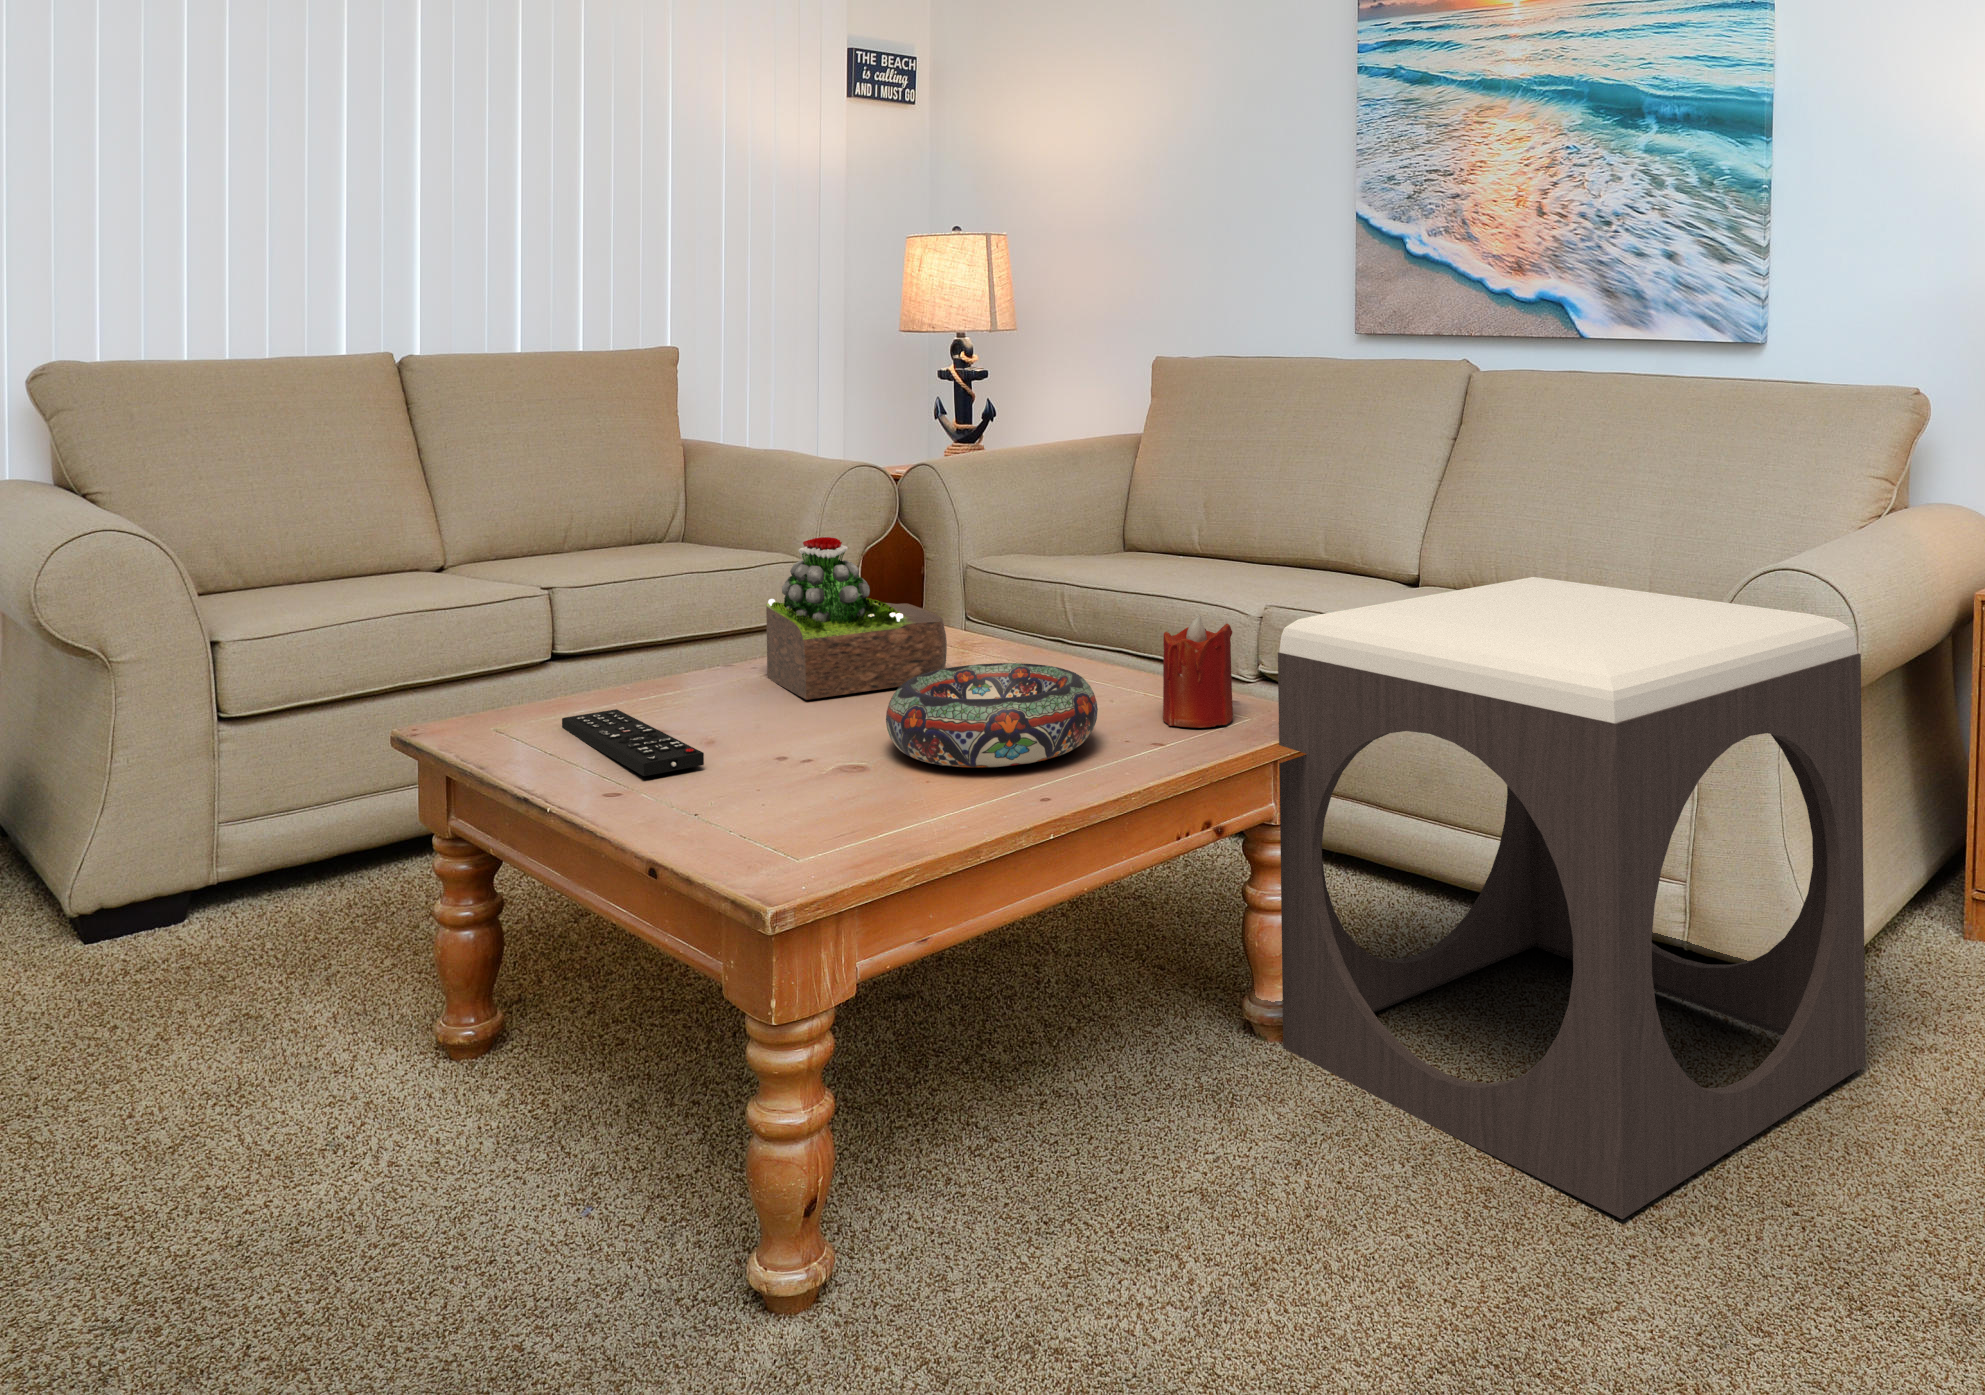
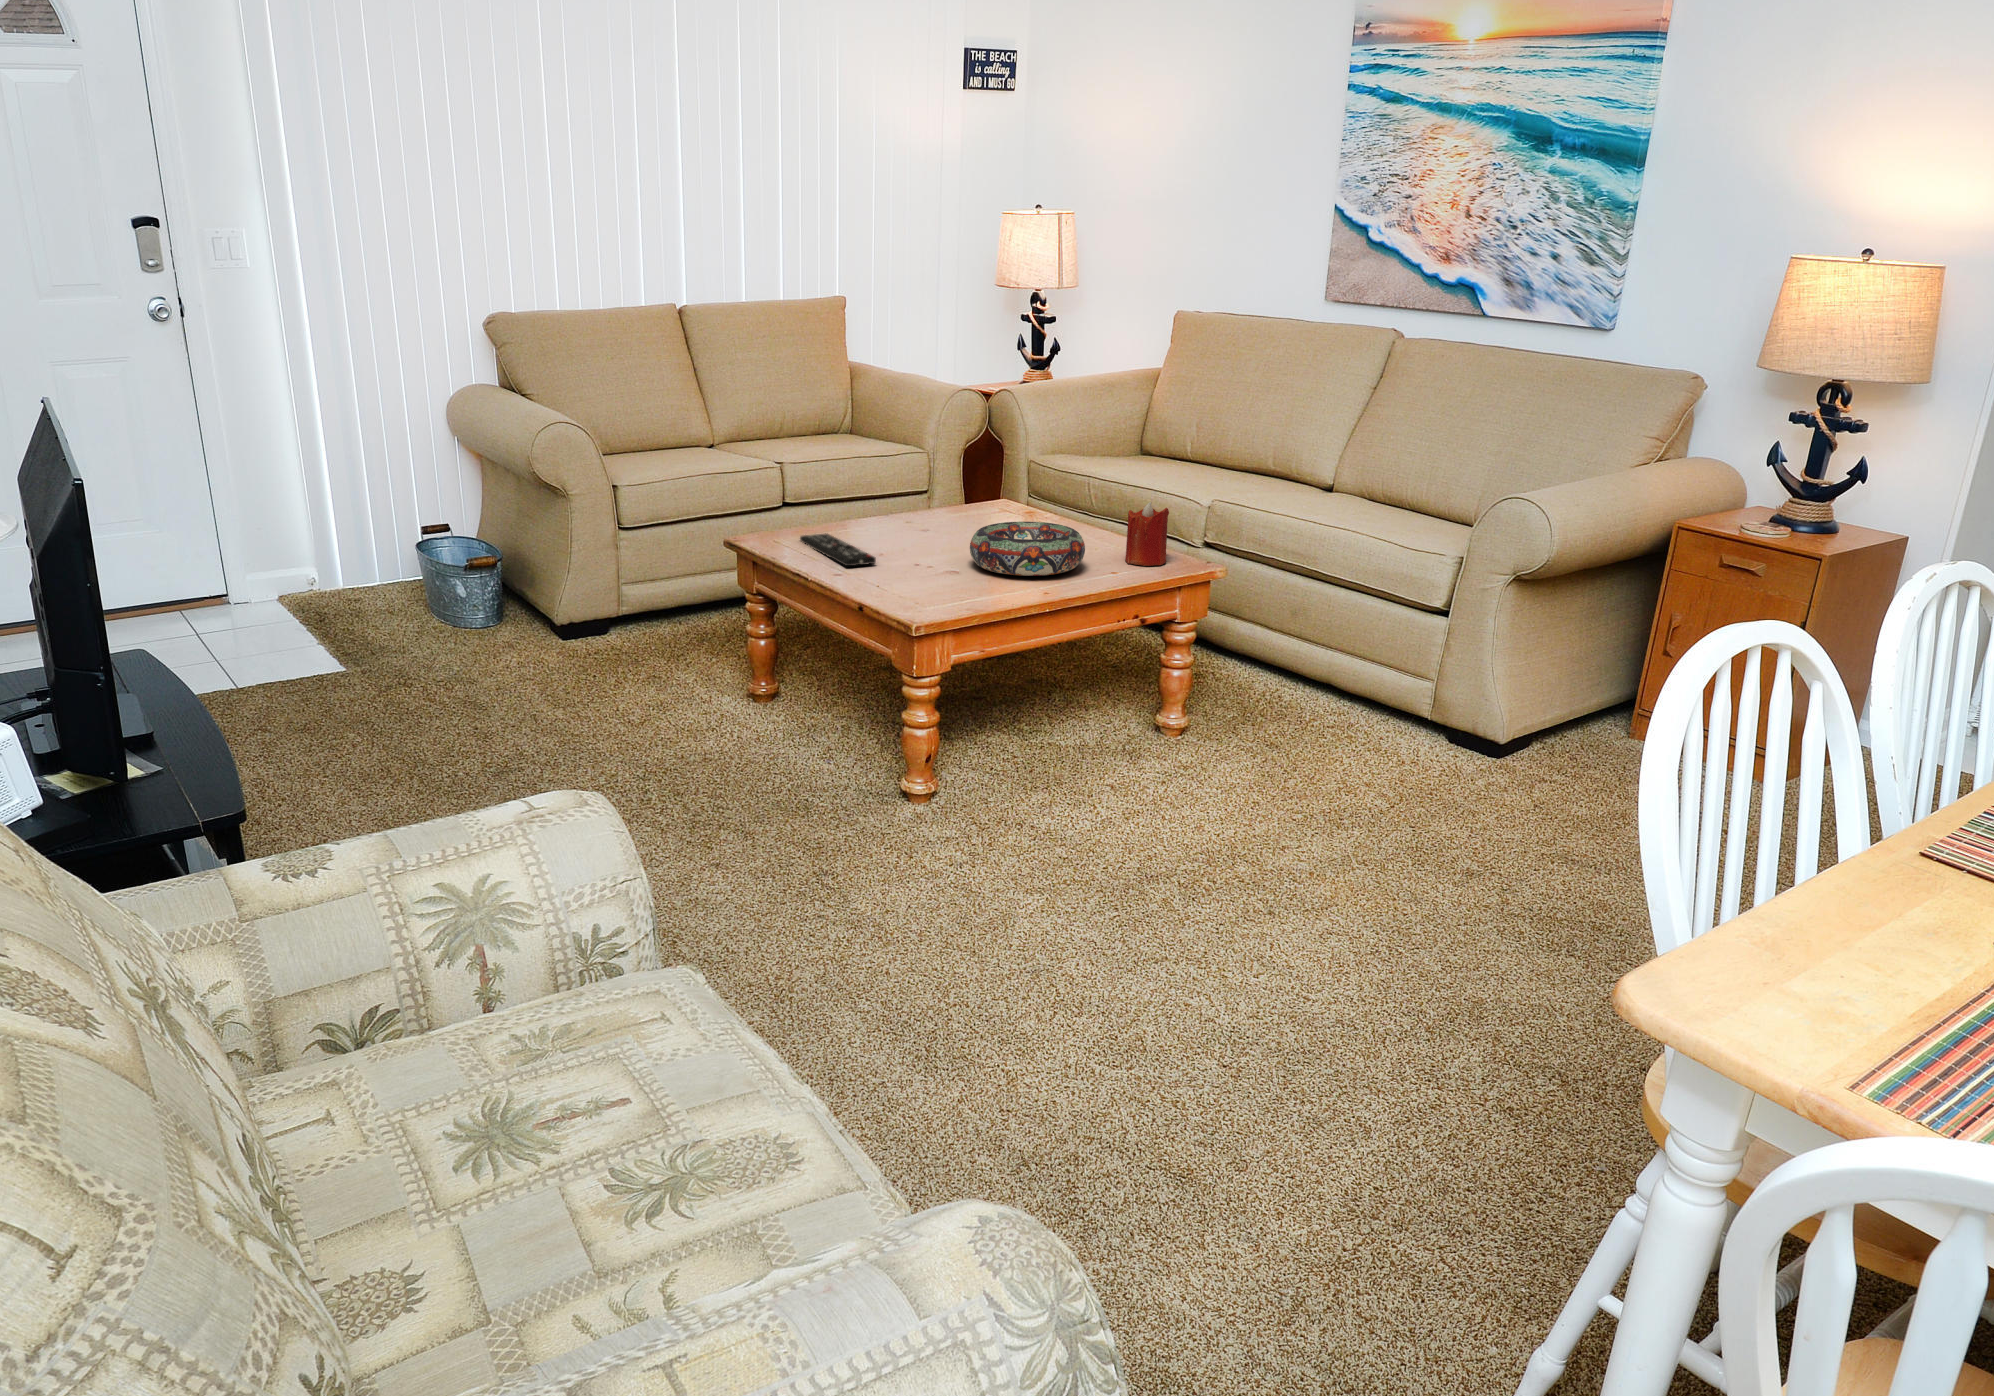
succulent plant: present [766,537,947,700] -> none [905,443,1007,536]
footstool: present [1278,577,1866,1219] -> none [1176,492,1536,816]

